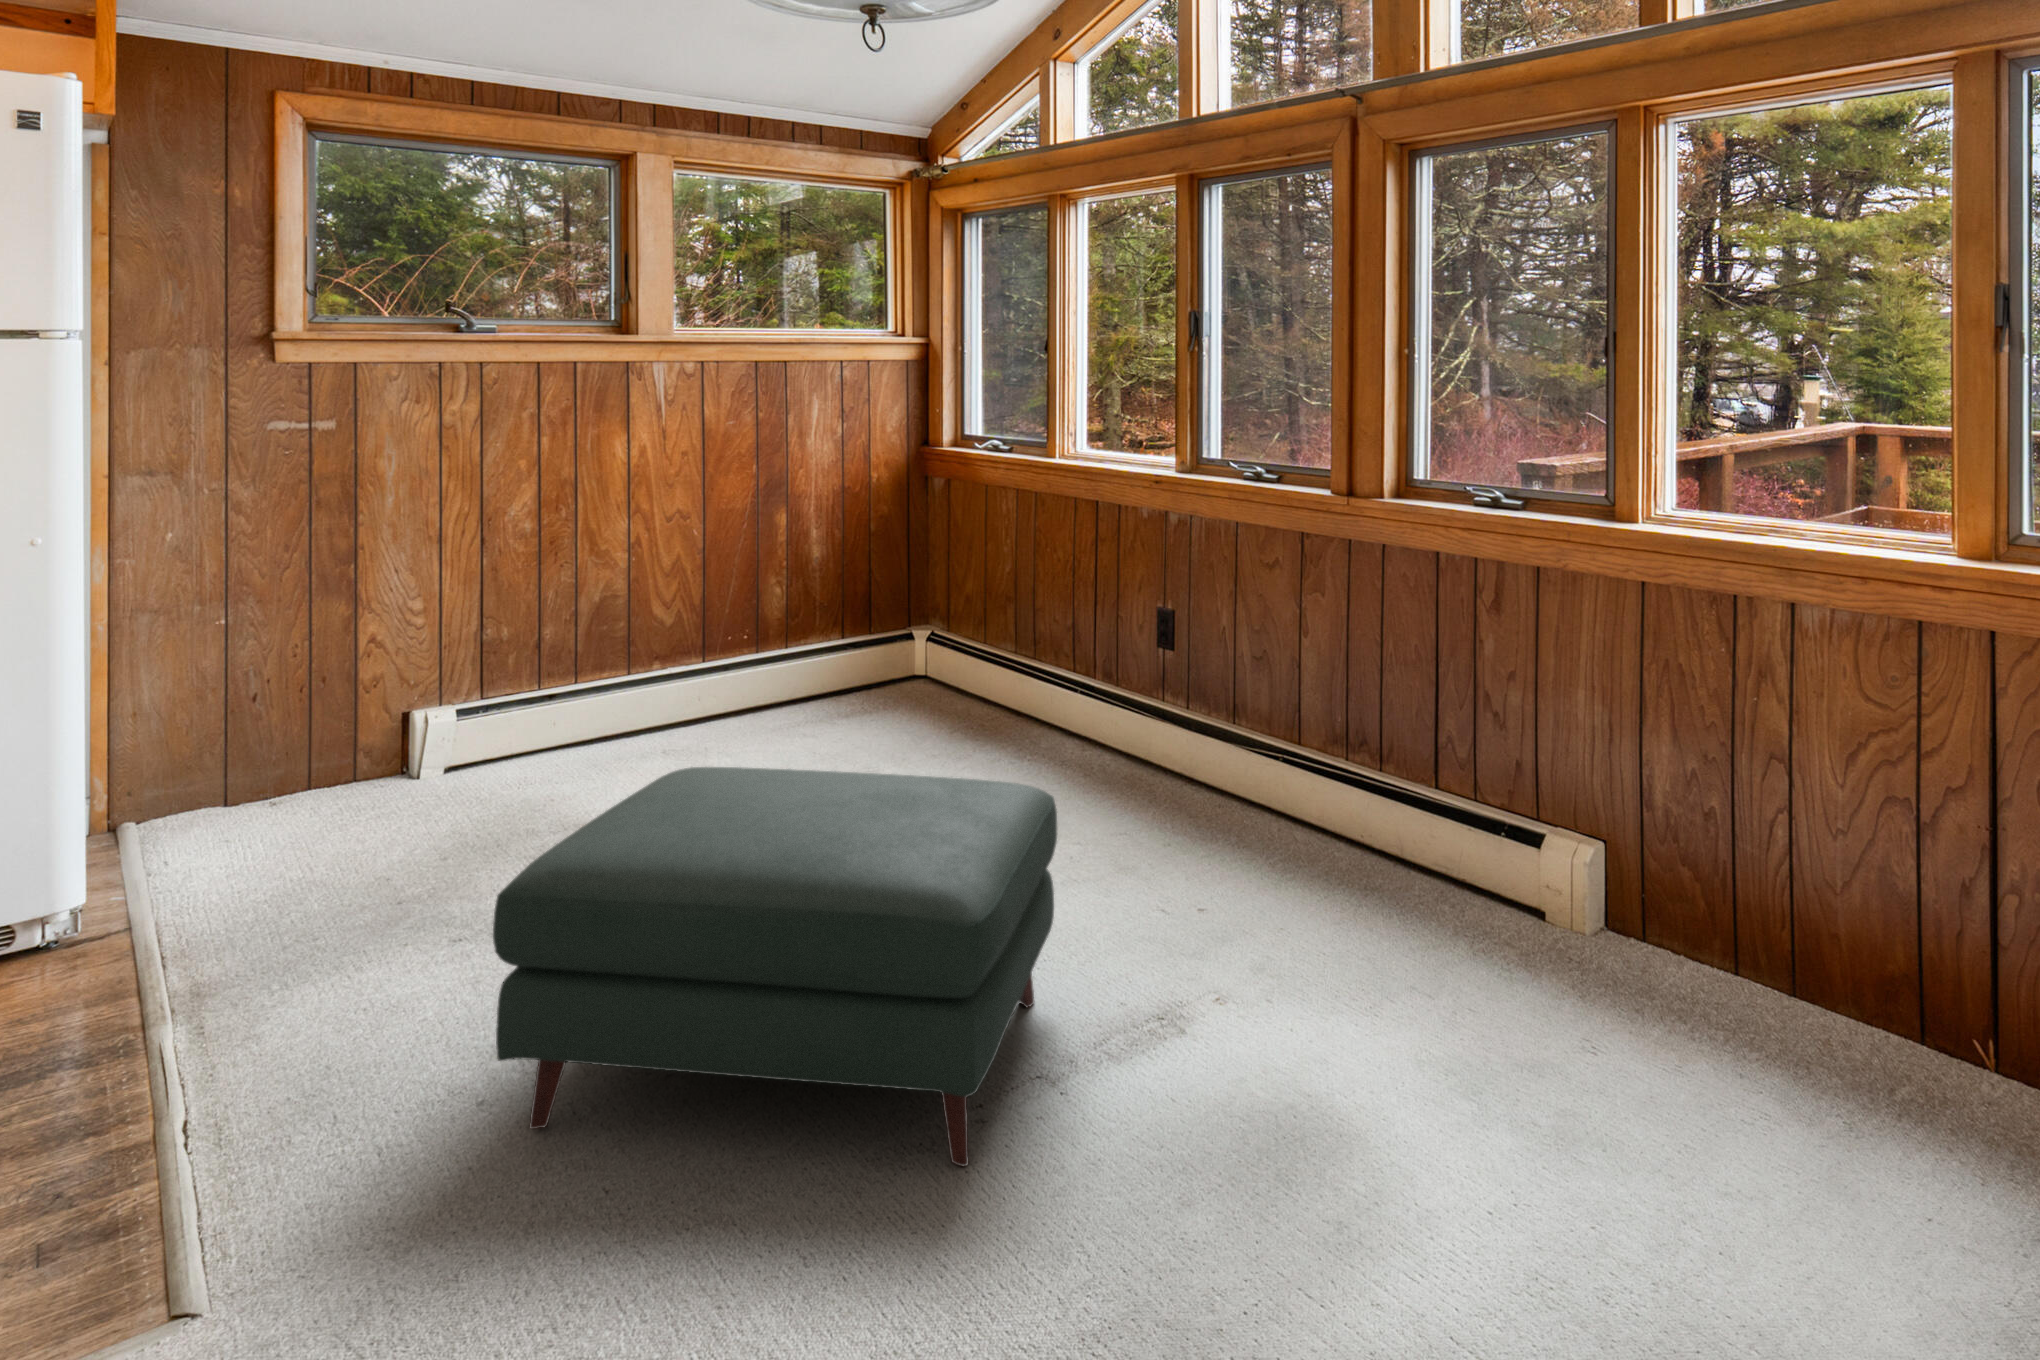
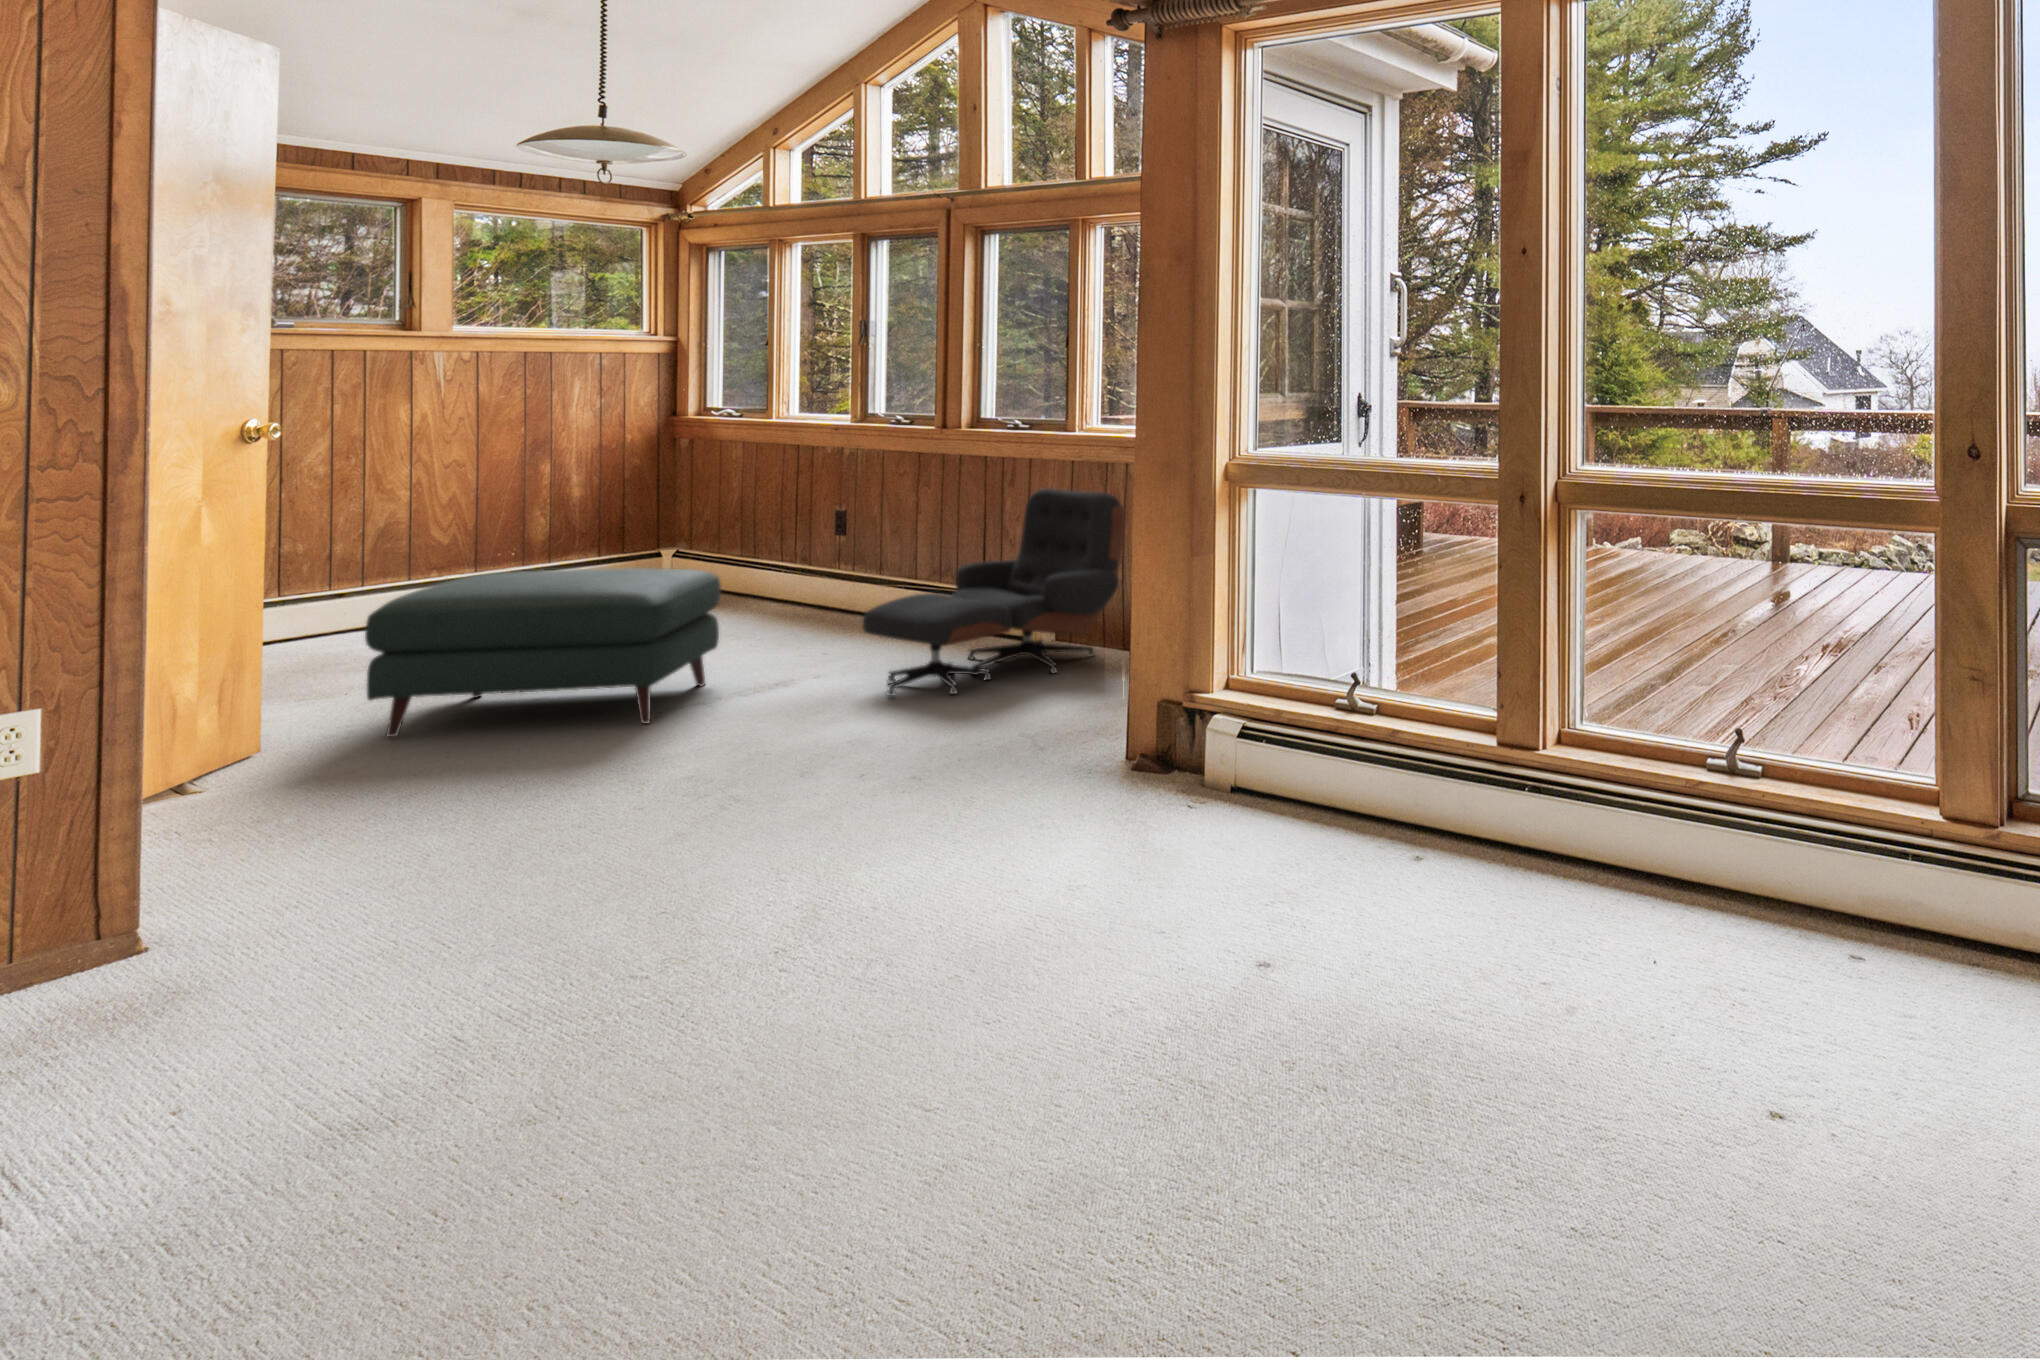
lounge chair: none [1327,635,1814,1155] -> present [863,488,1125,696]

